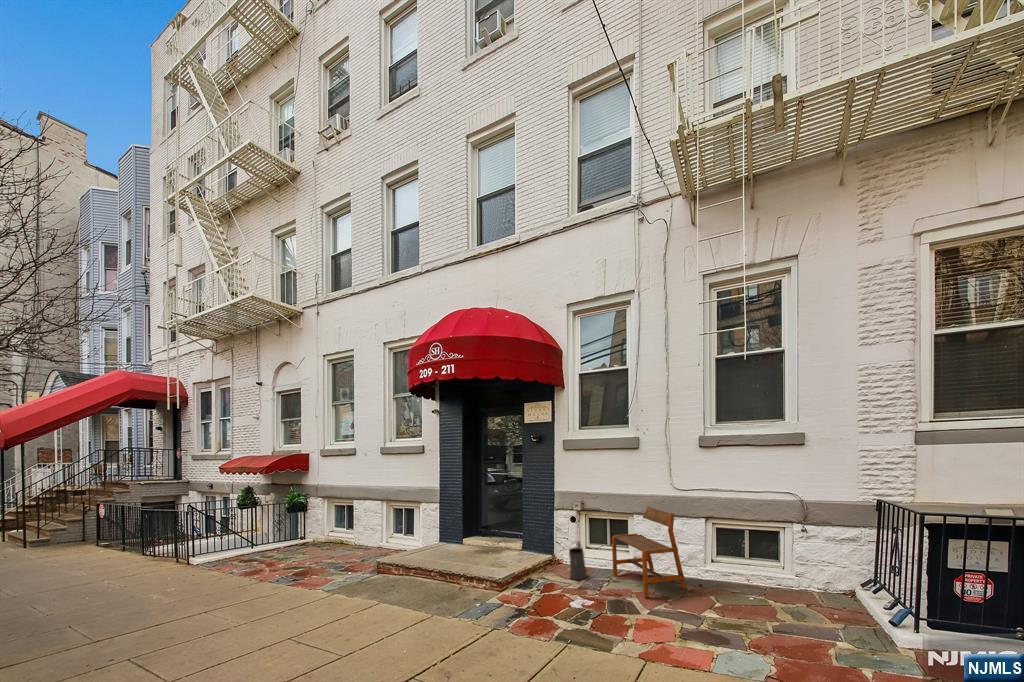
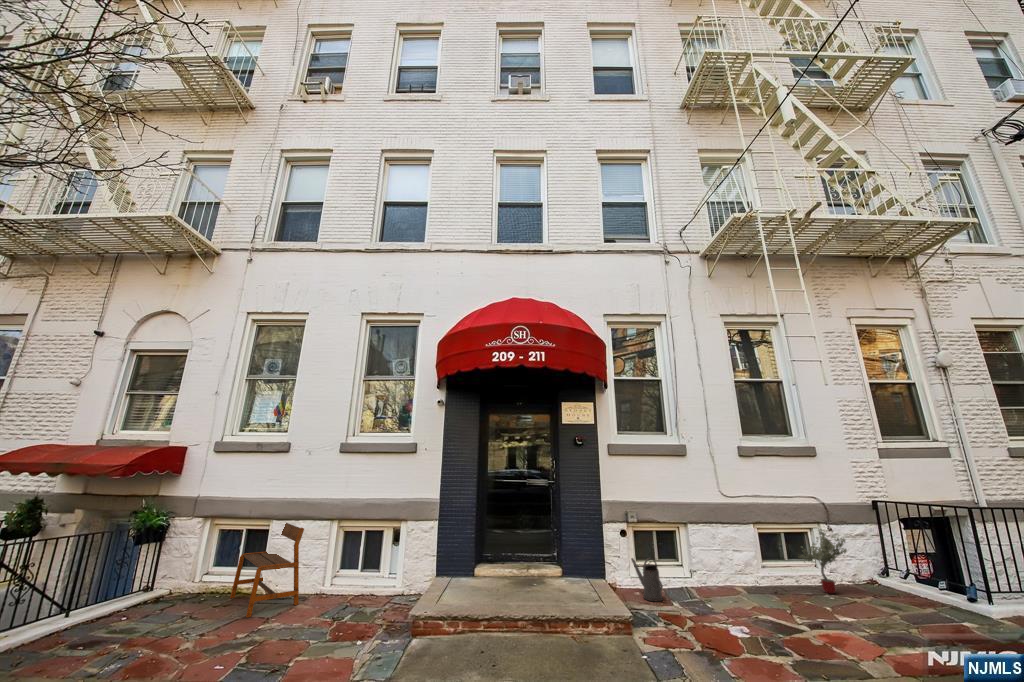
bench: present [612,507,686,597] -> present [230,523,304,617]
potted tree: none [732,521,789,592] -> present [799,529,847,594]

